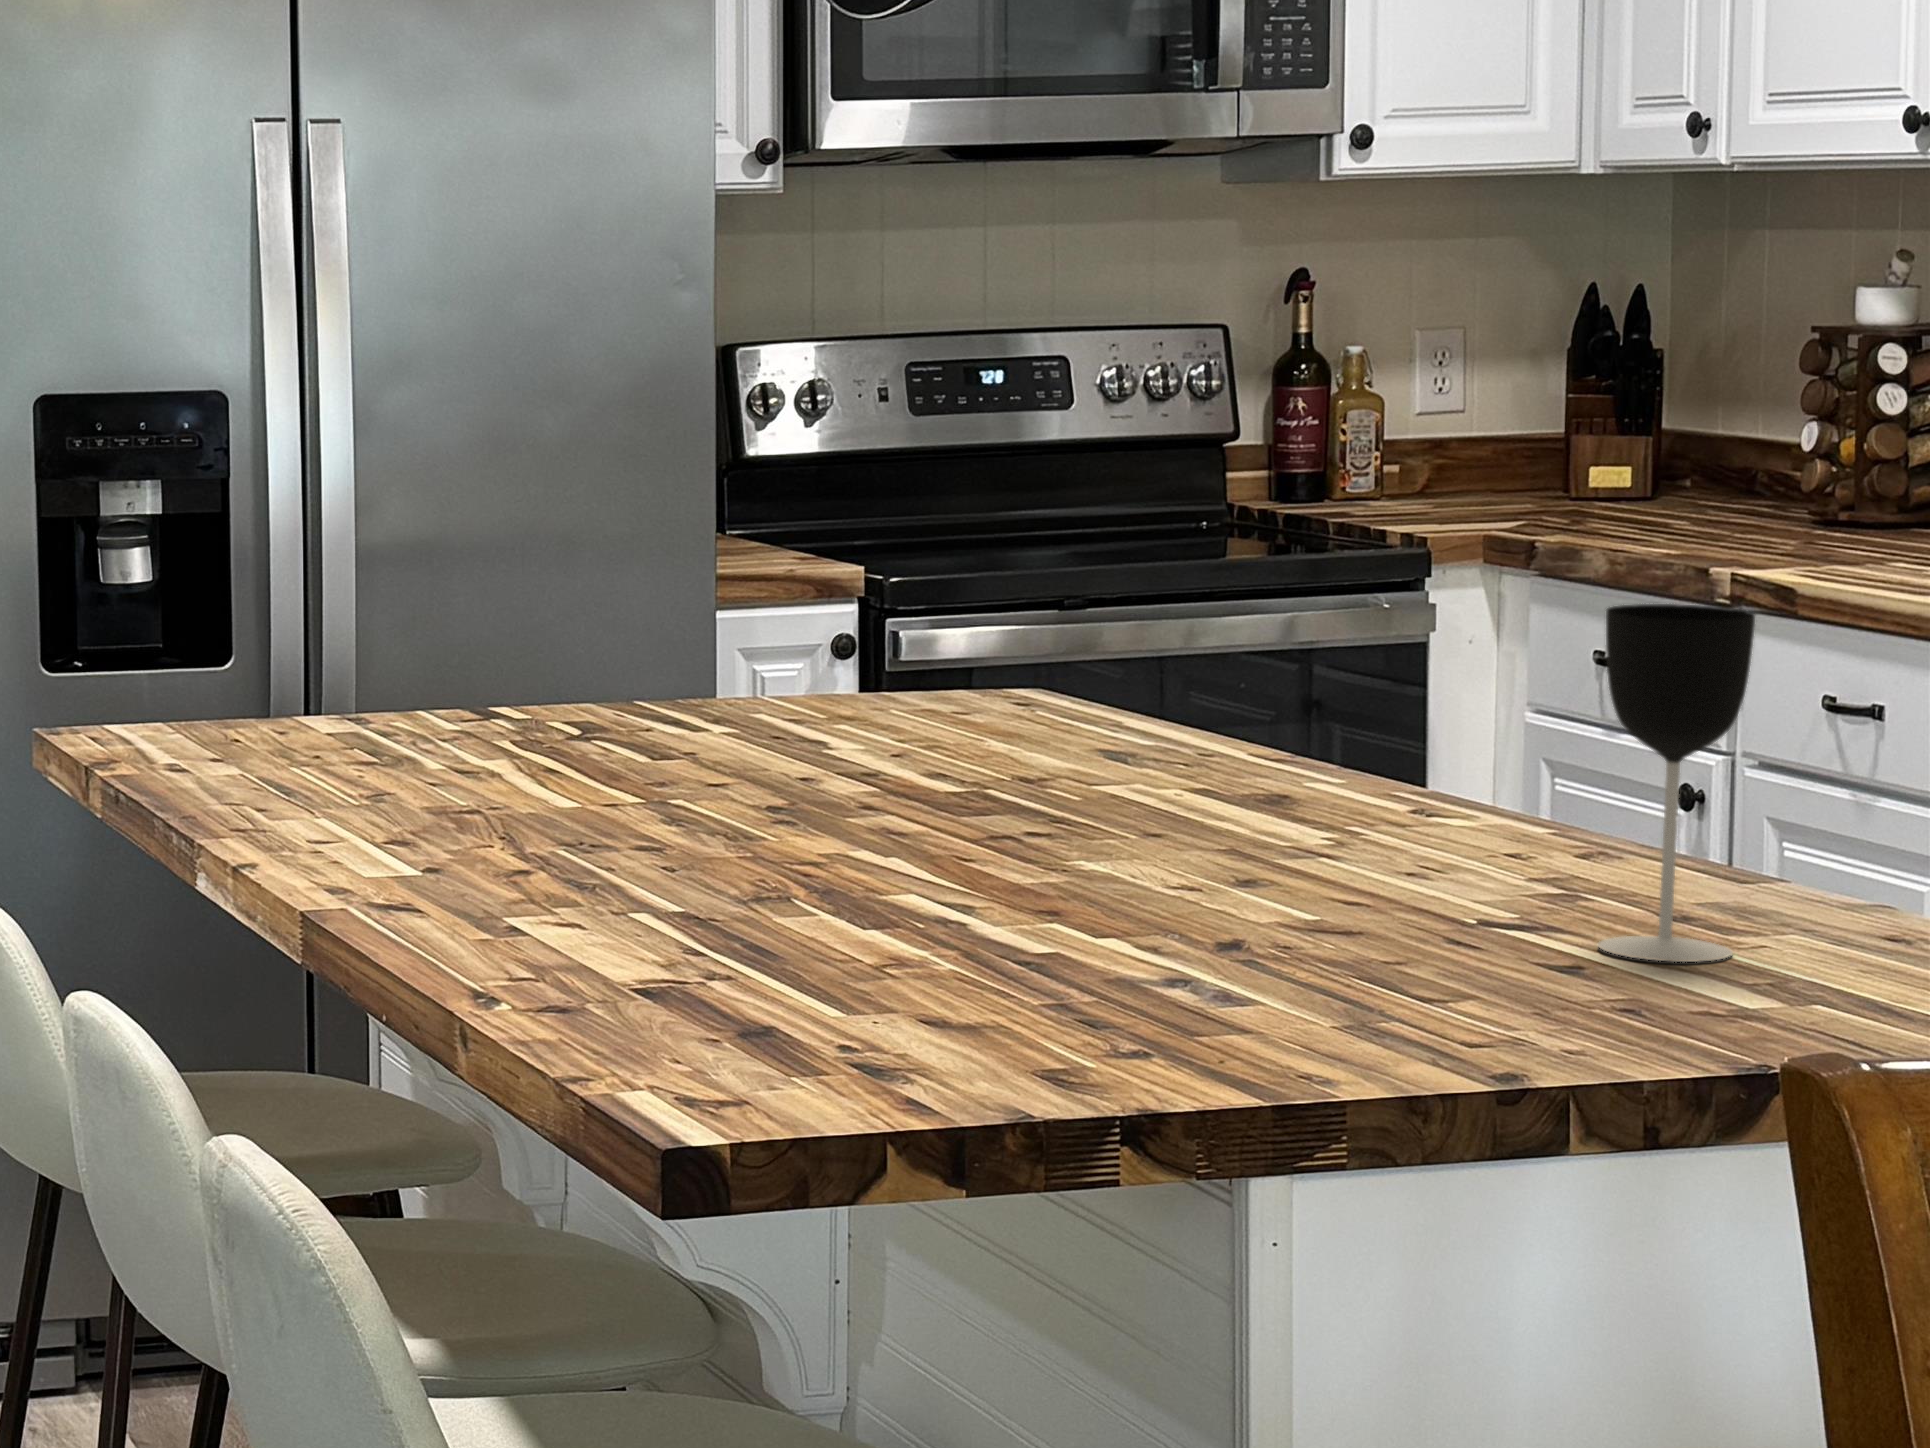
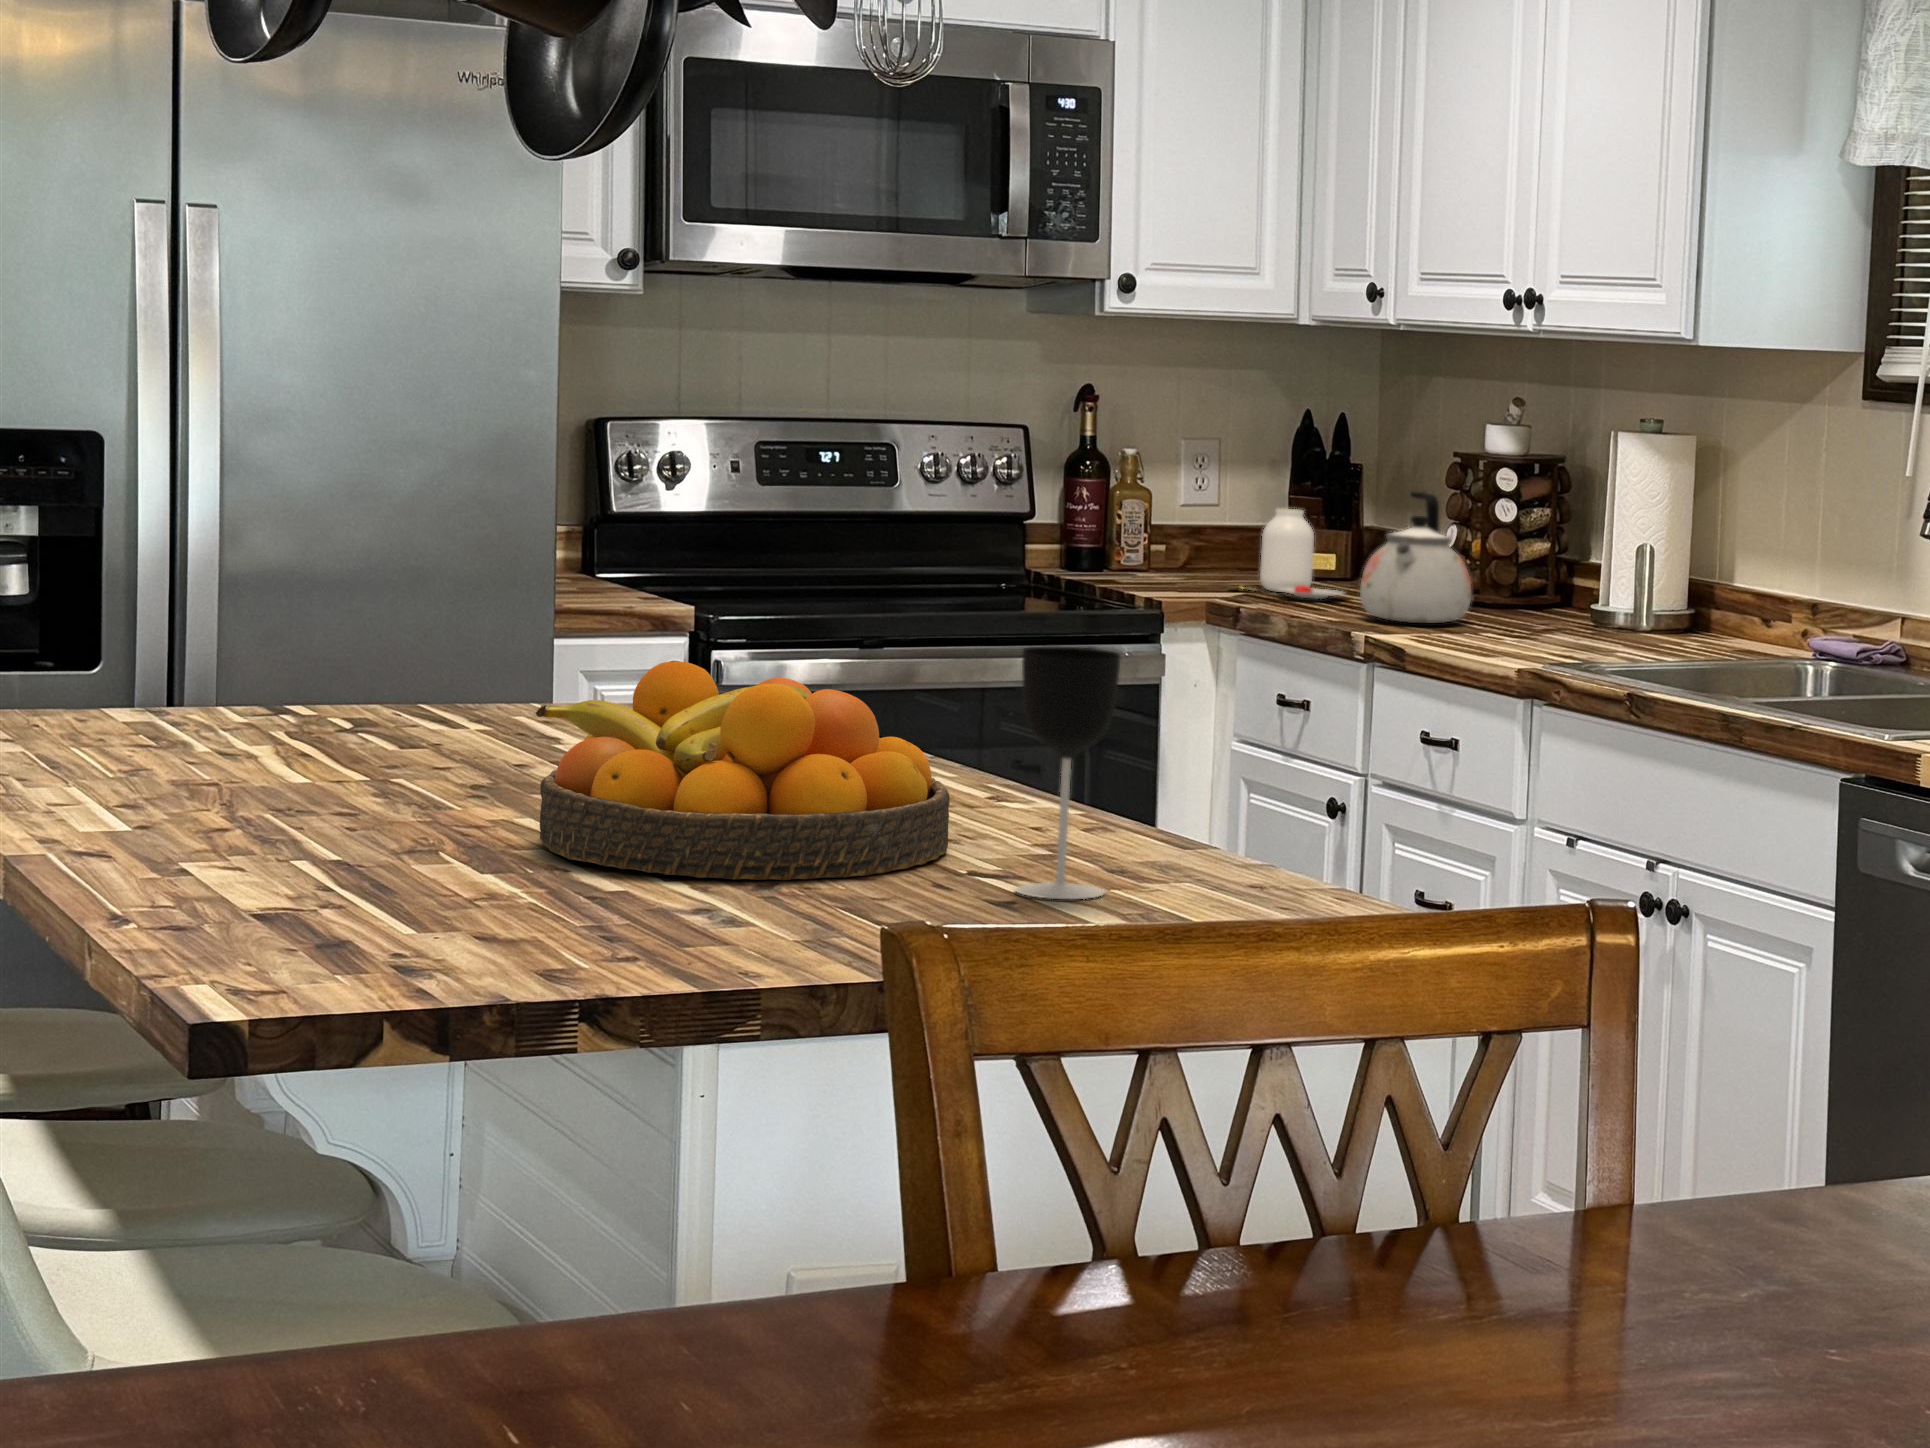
kettle: none [1705,378,1863,550] -> present [1360,492,1471,623]
jar: none [1500,411,1666,525] -> present [1251,508,1343,599]
fruit bowl: none [898,641,1453,934] -> present [536,661,950,880]

